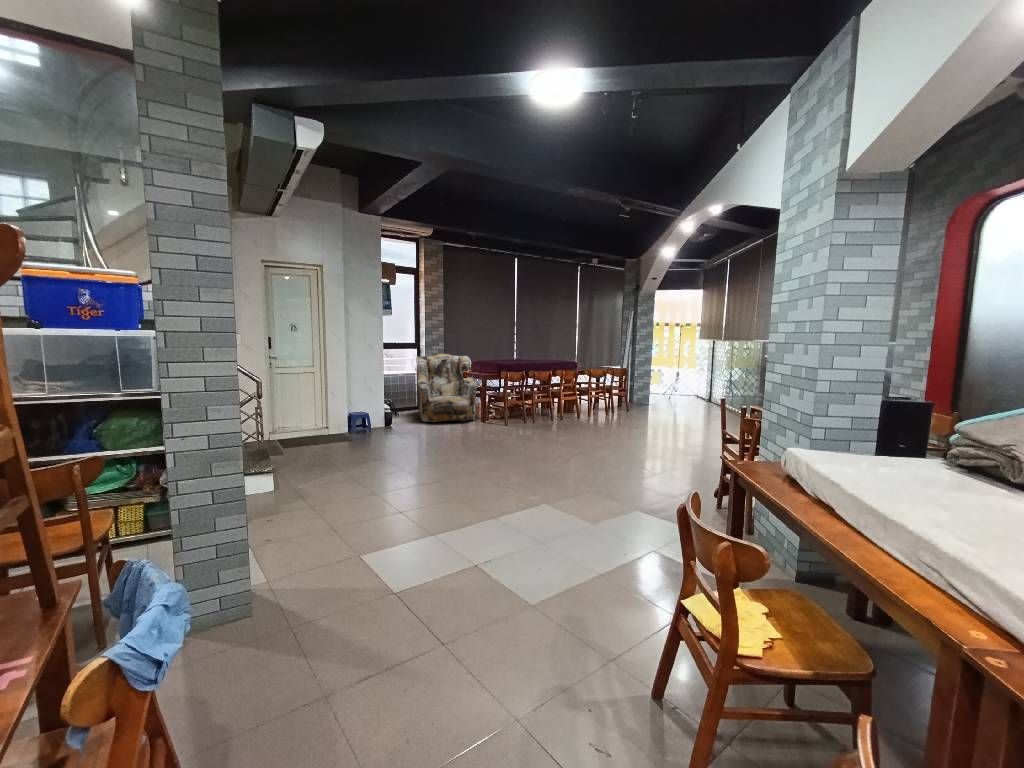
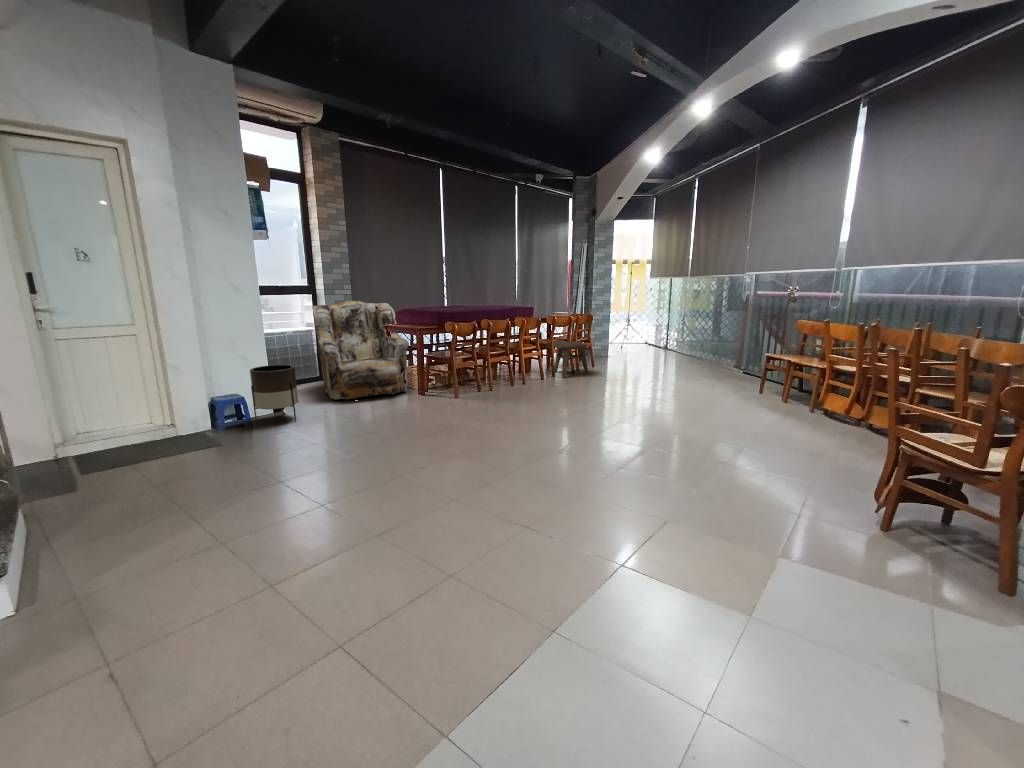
stool: none [592,390,621,418] -> present [553,341,588,378]
planter: none [373,395,400,433] -> present [250,365,298,424]

